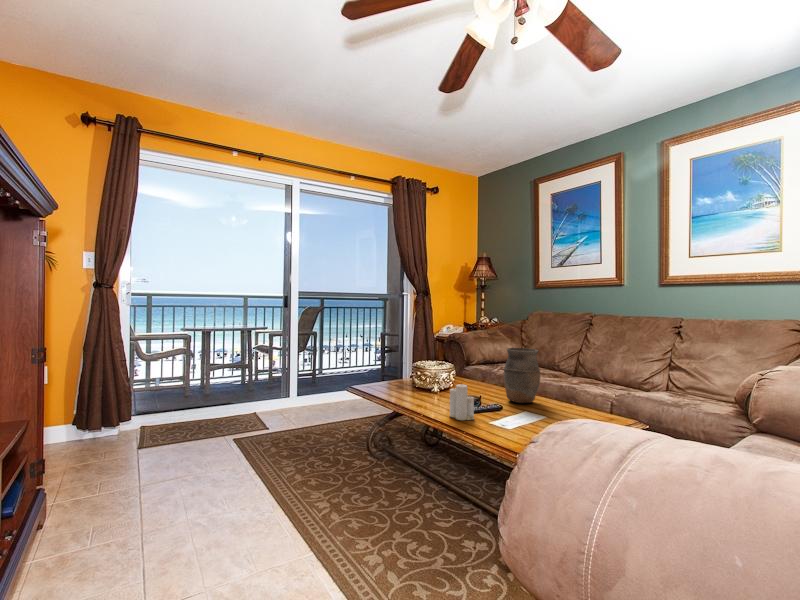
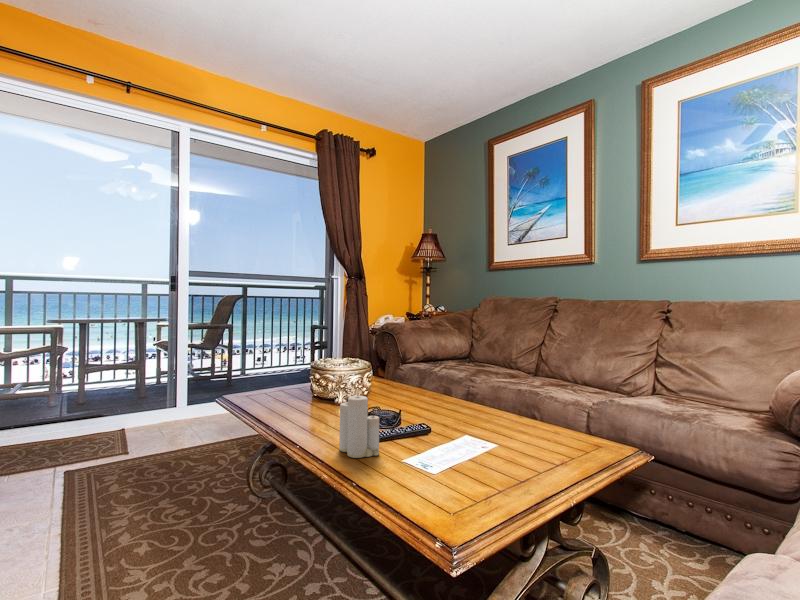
vase: present [504,347,540,403] -> none [437,336,491,420]

